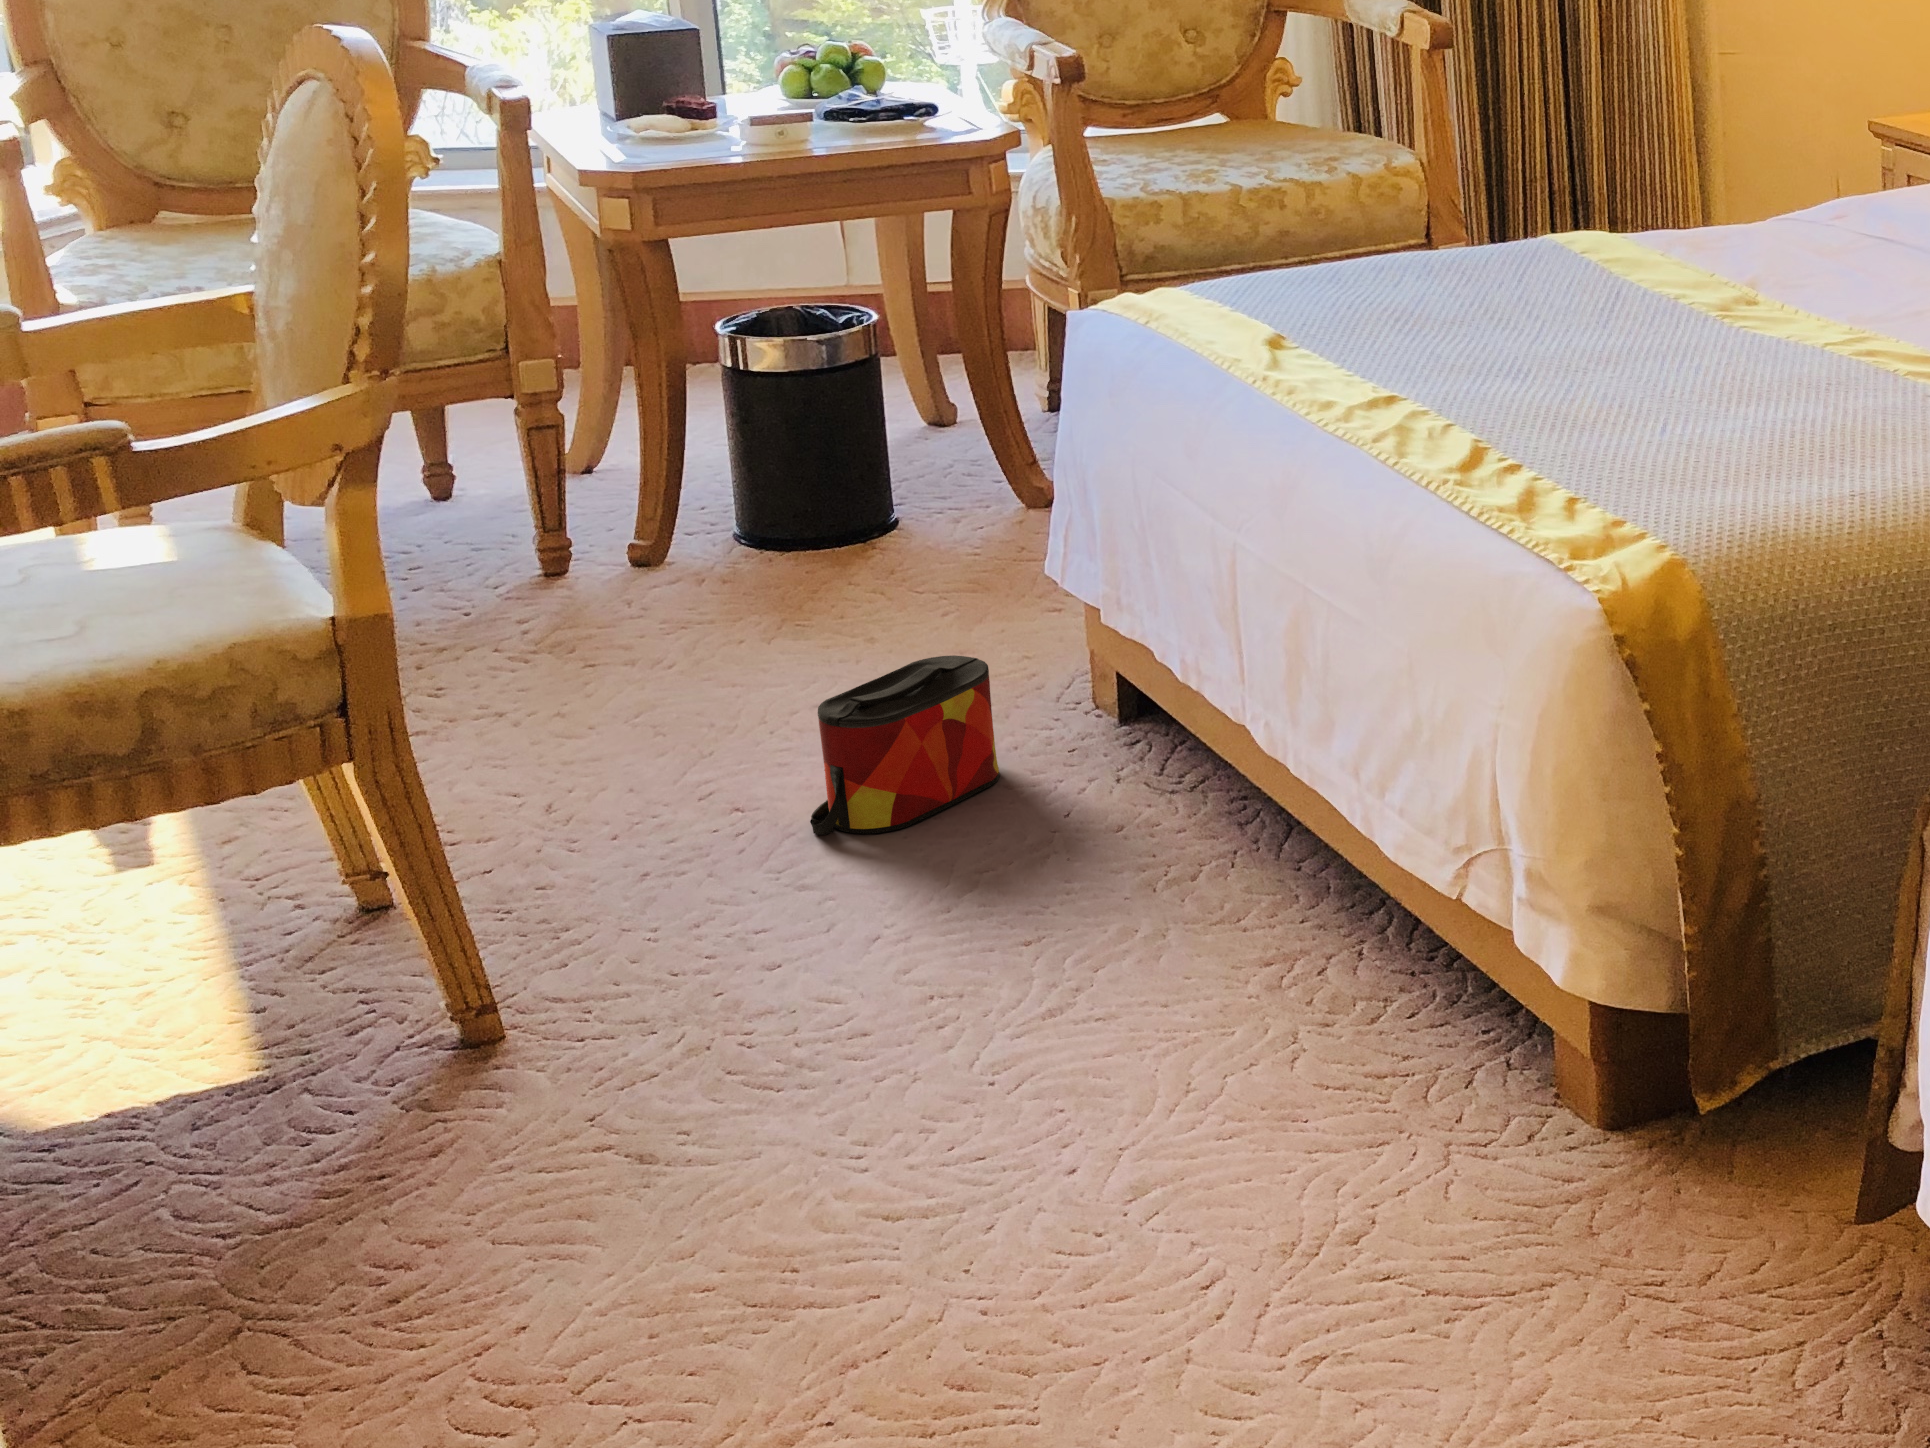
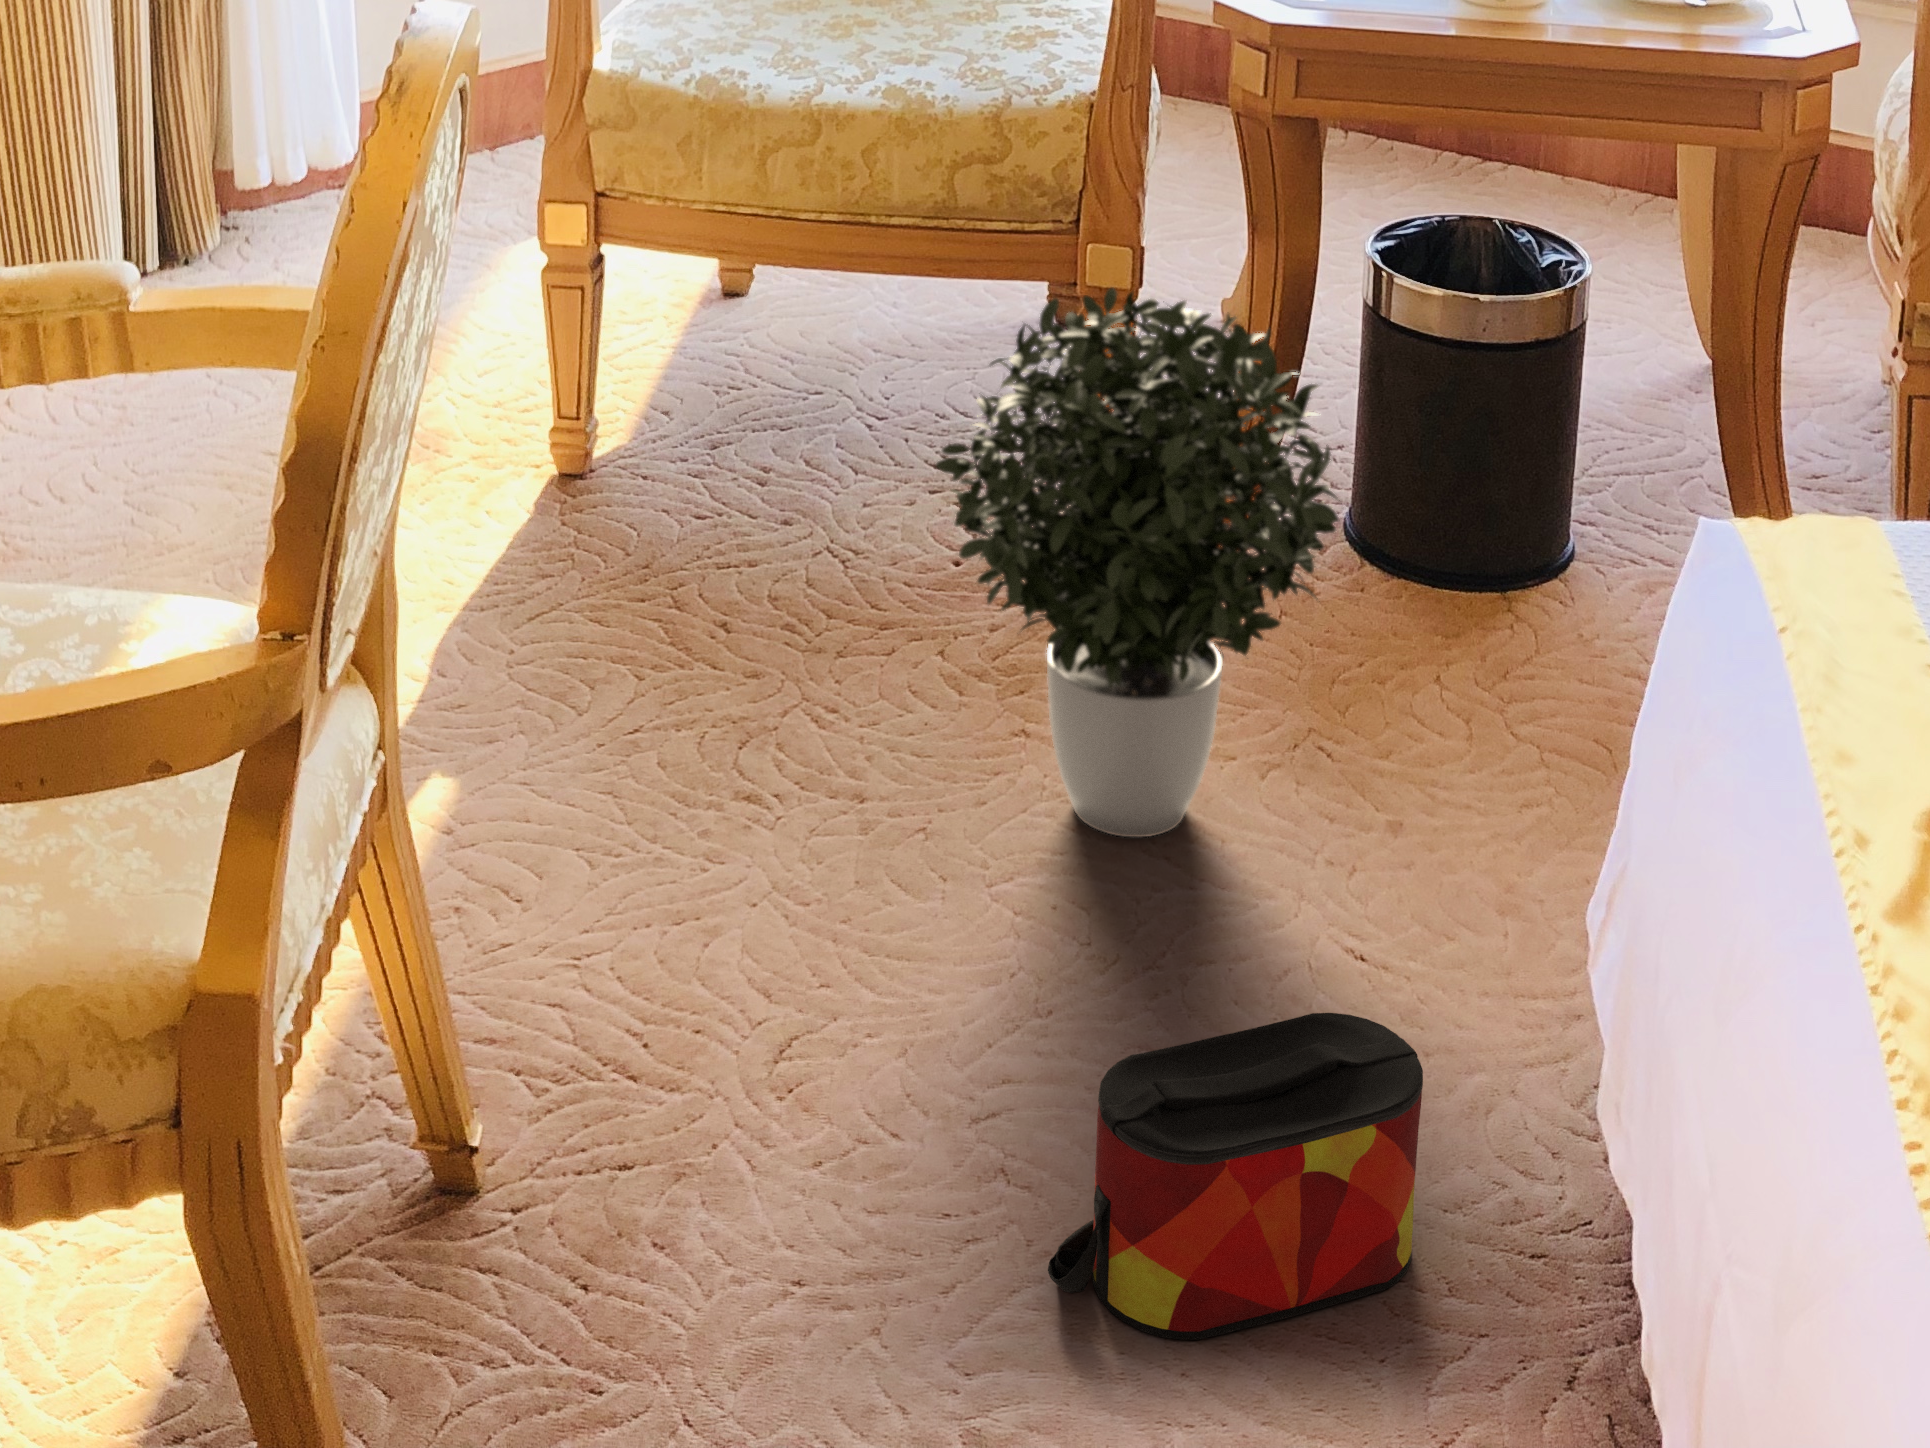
potted plant: none [538,335,814,691] -> present [936,288,1340,837]

